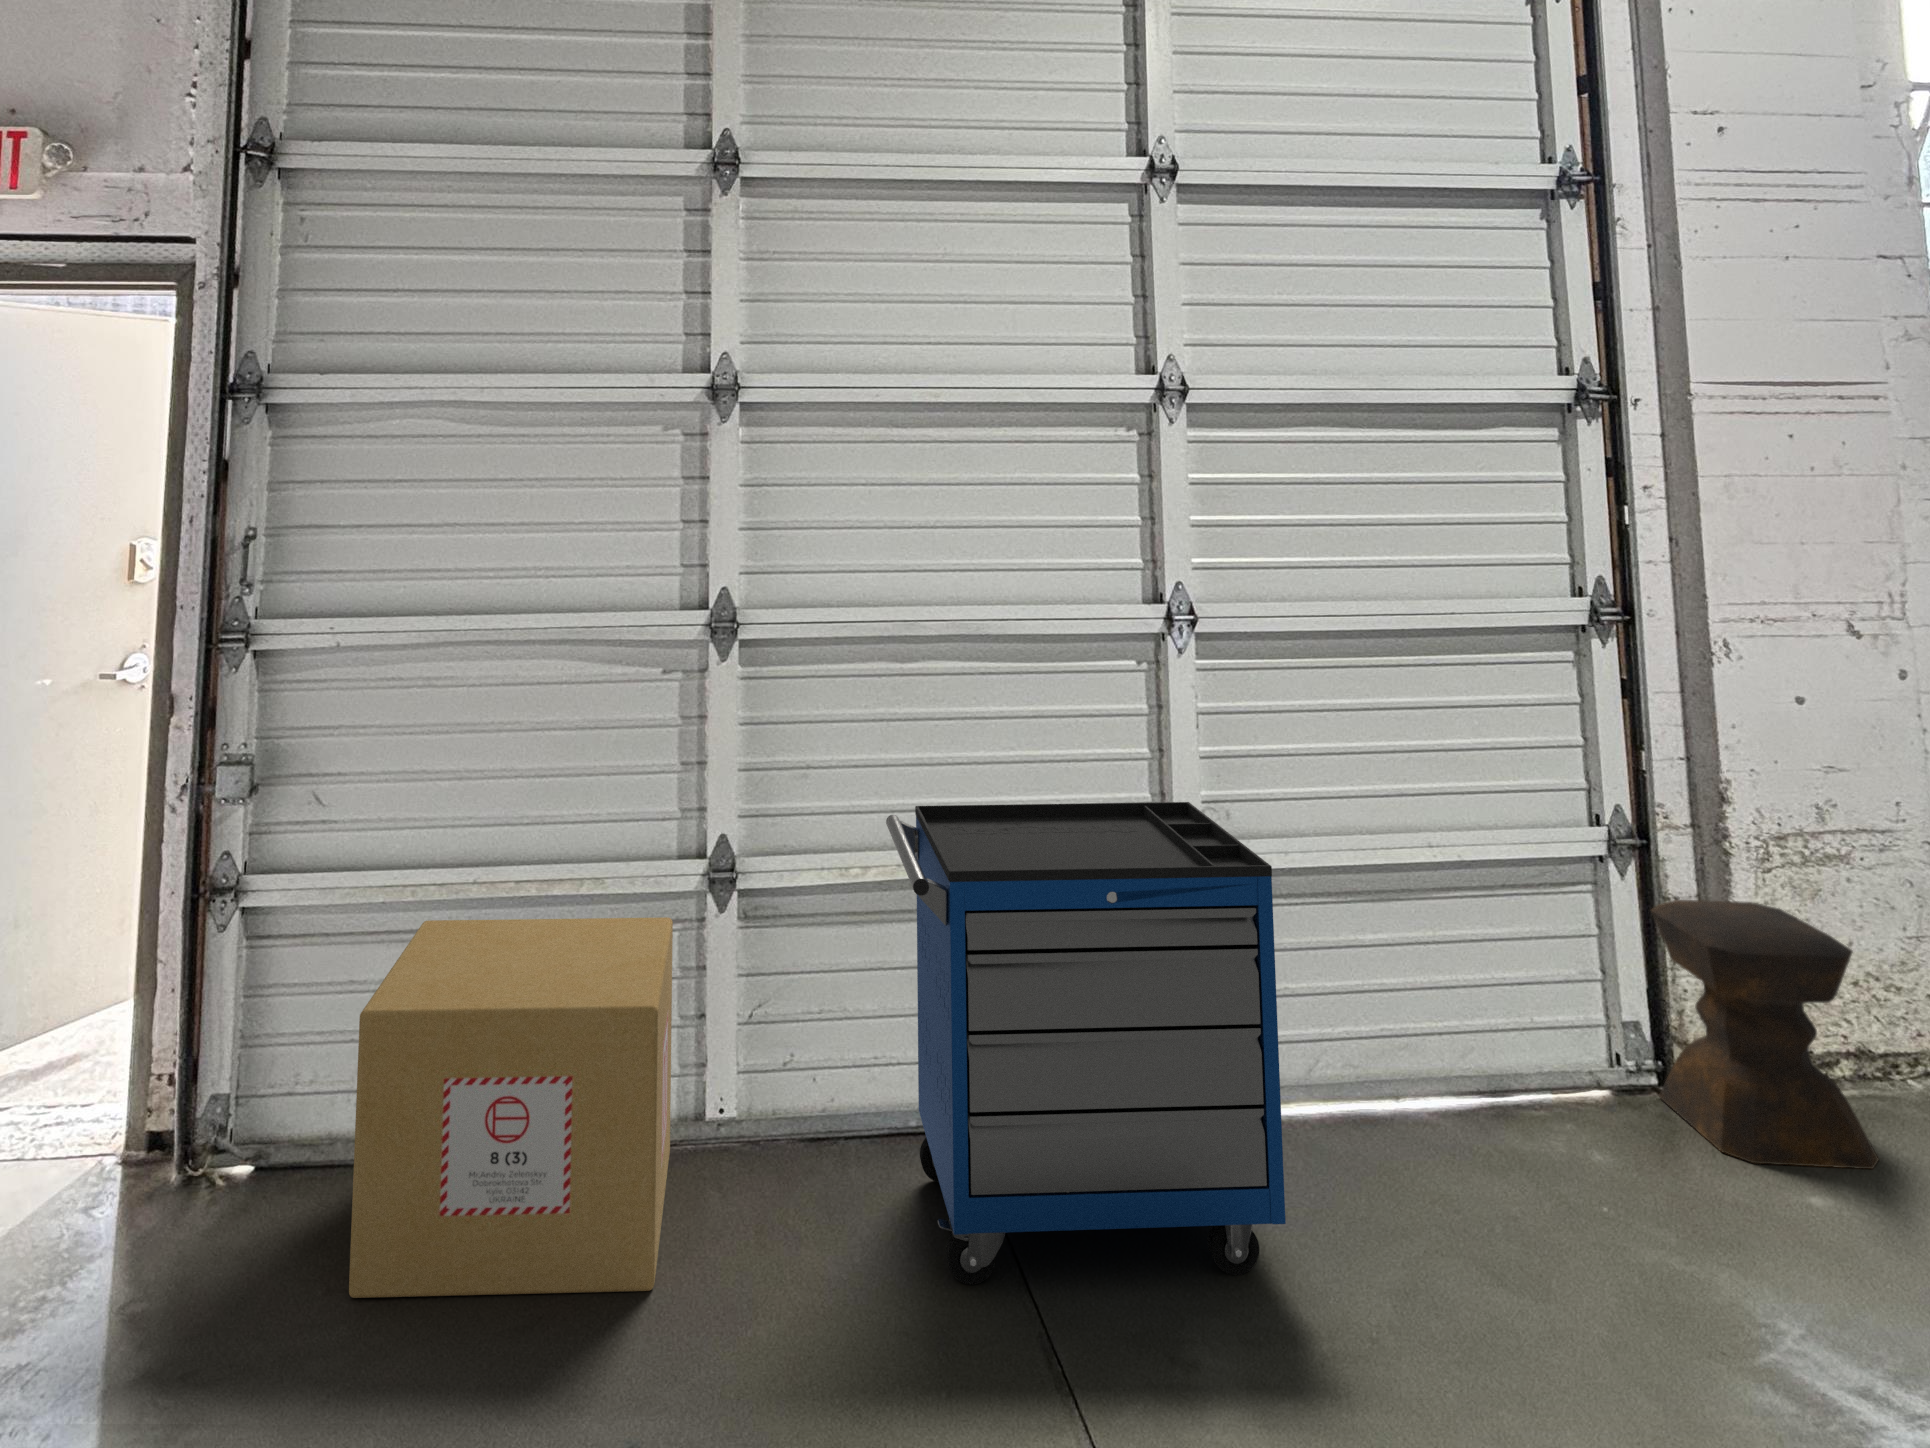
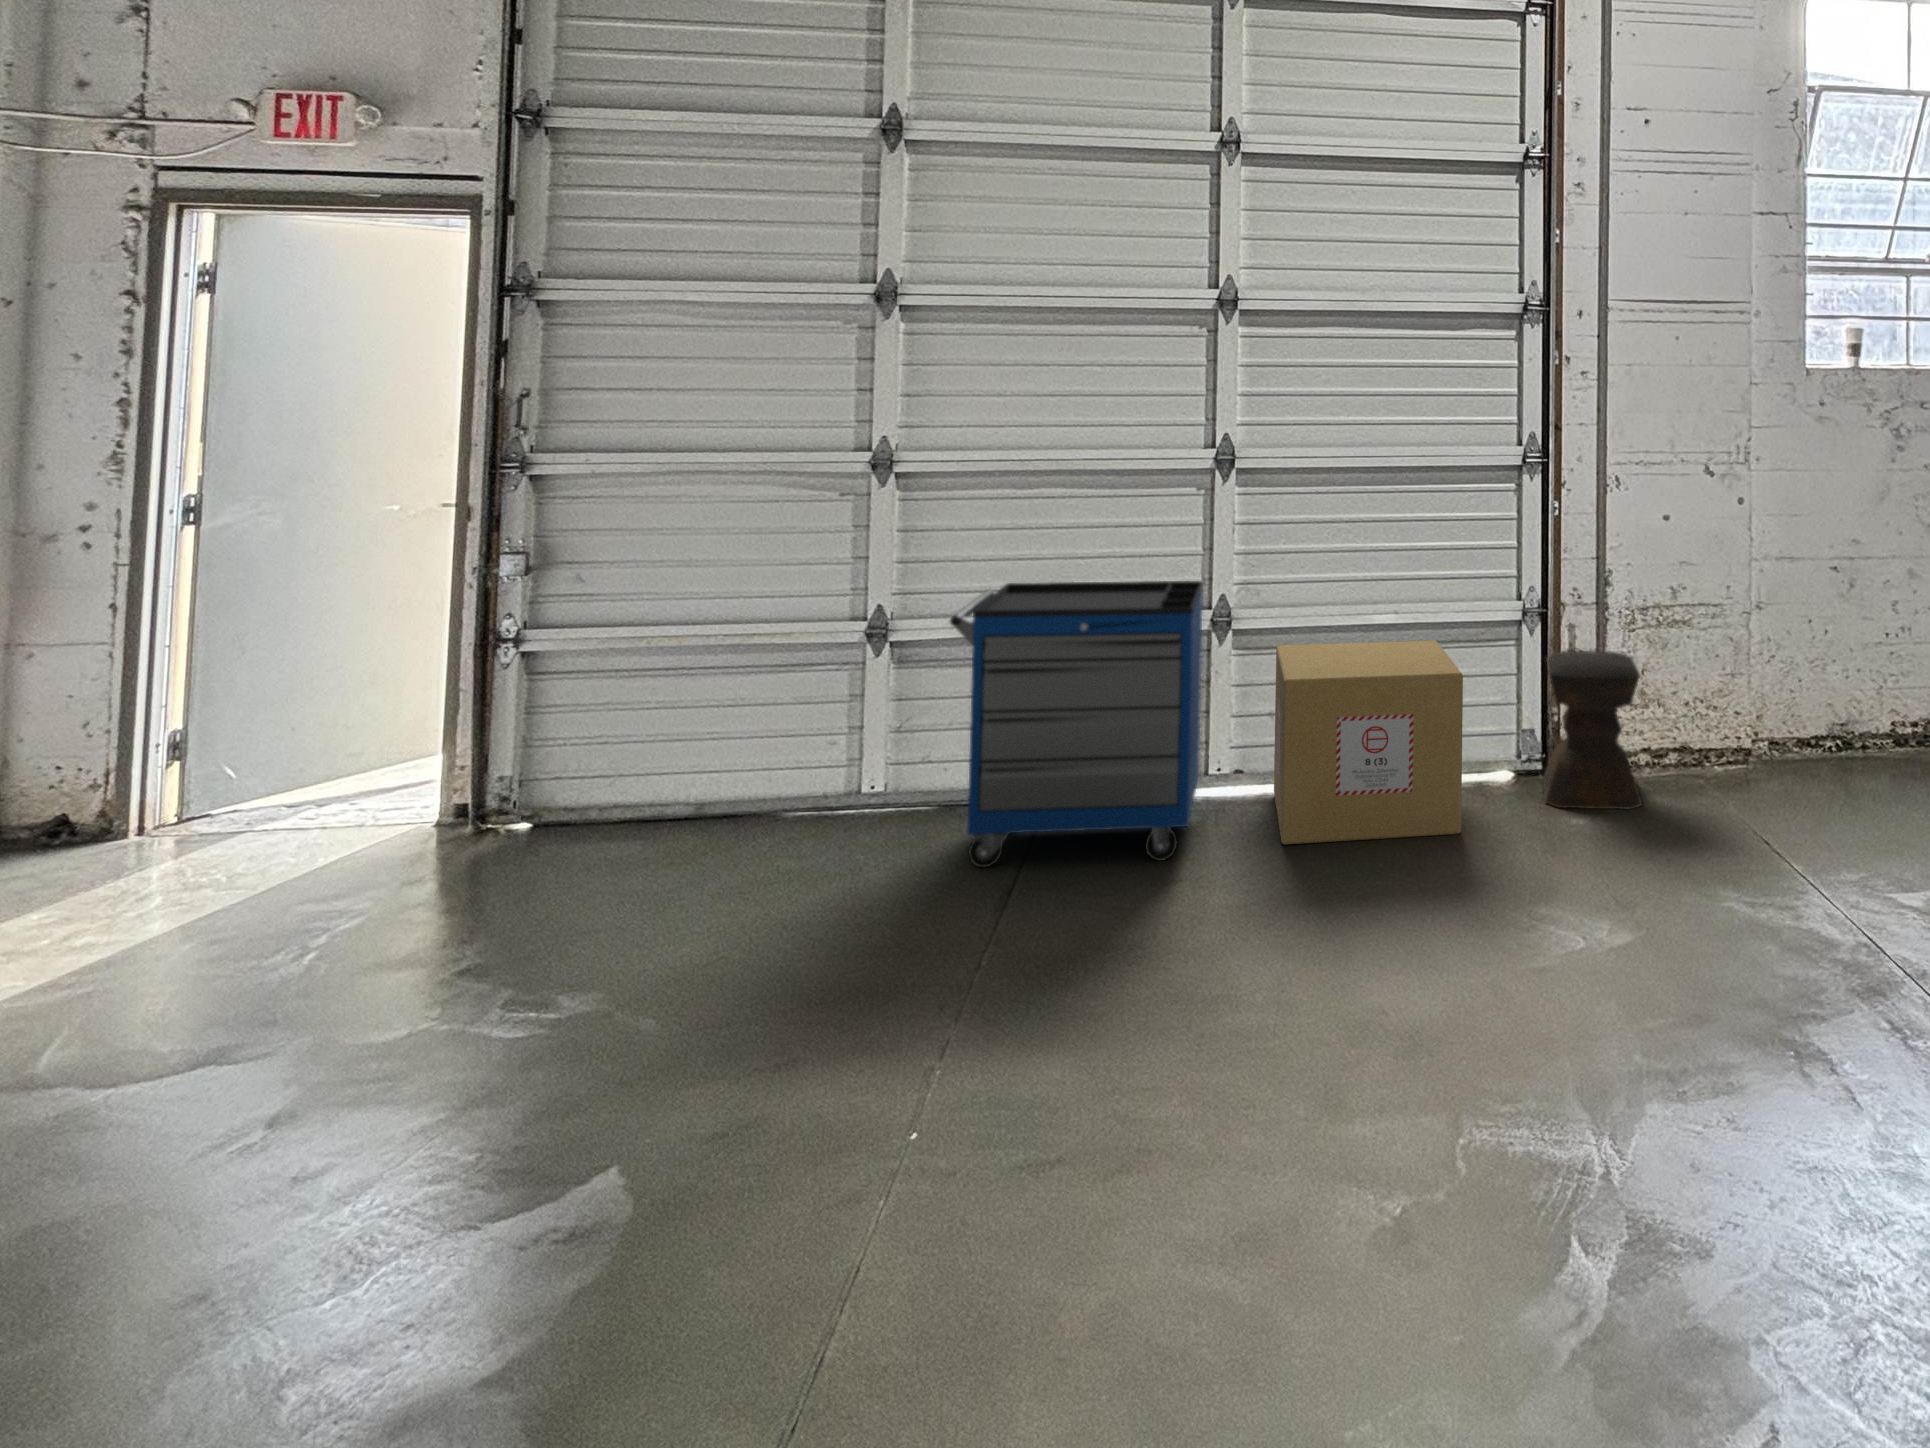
cardboard box: present [349,917,673,1298] -> present [1274,640,1463,845]

